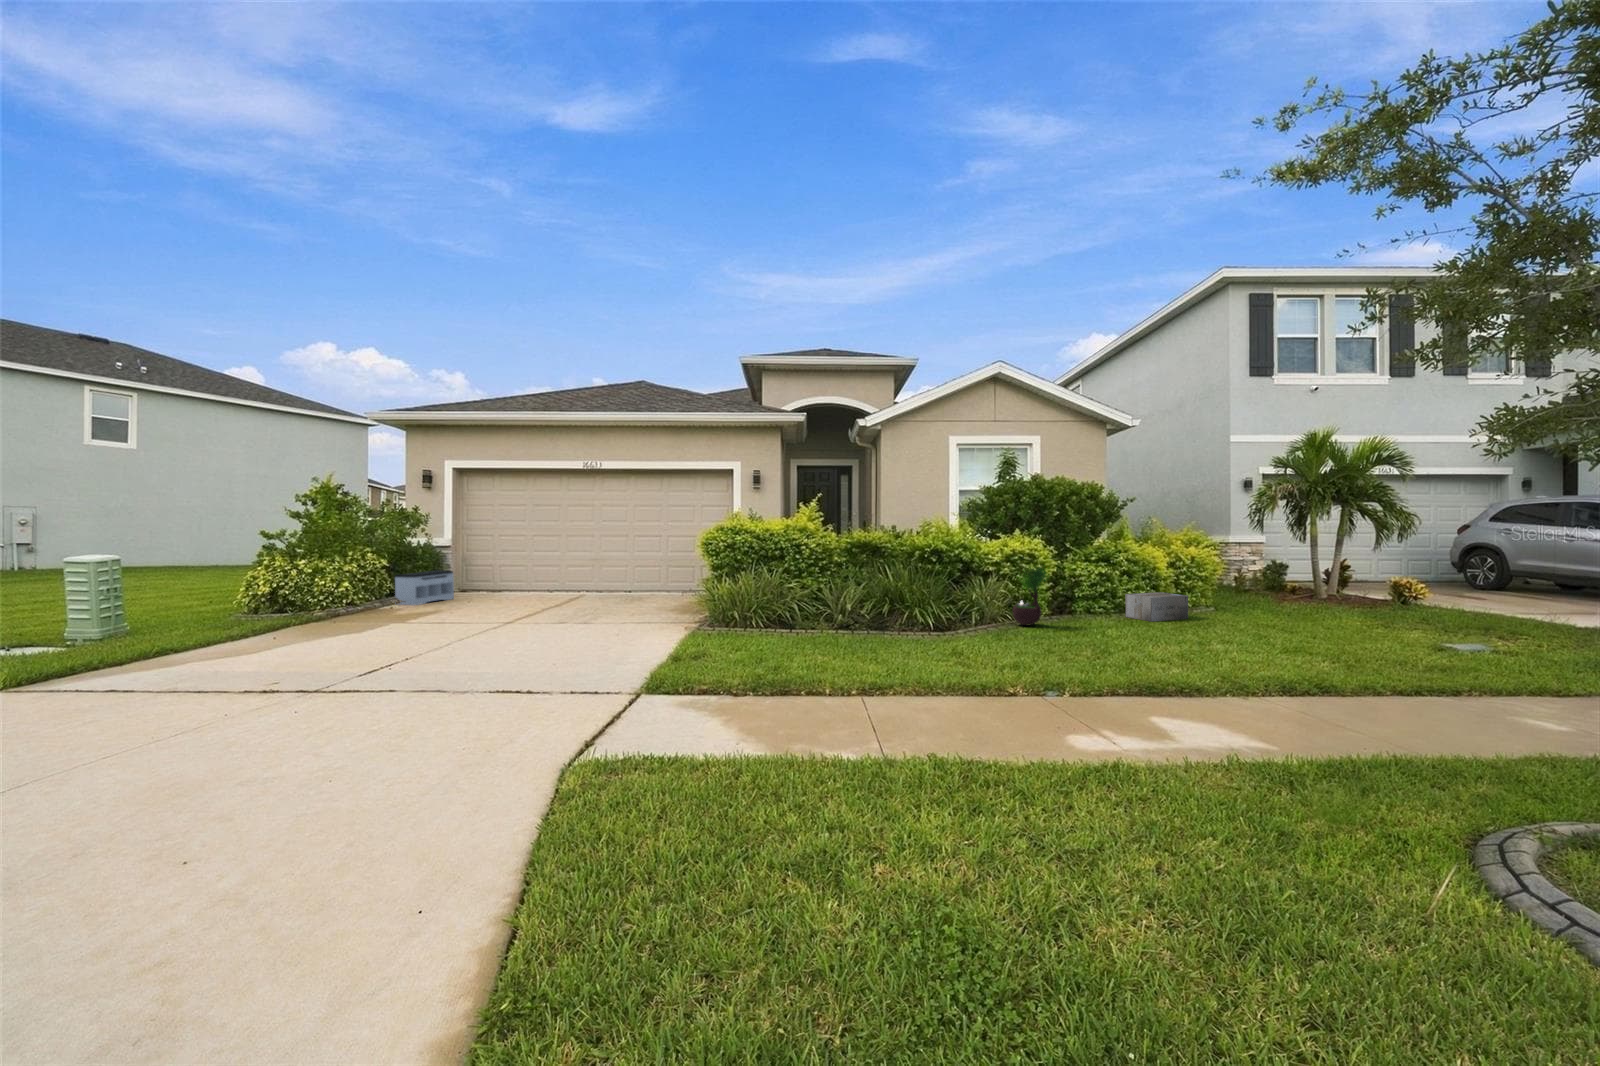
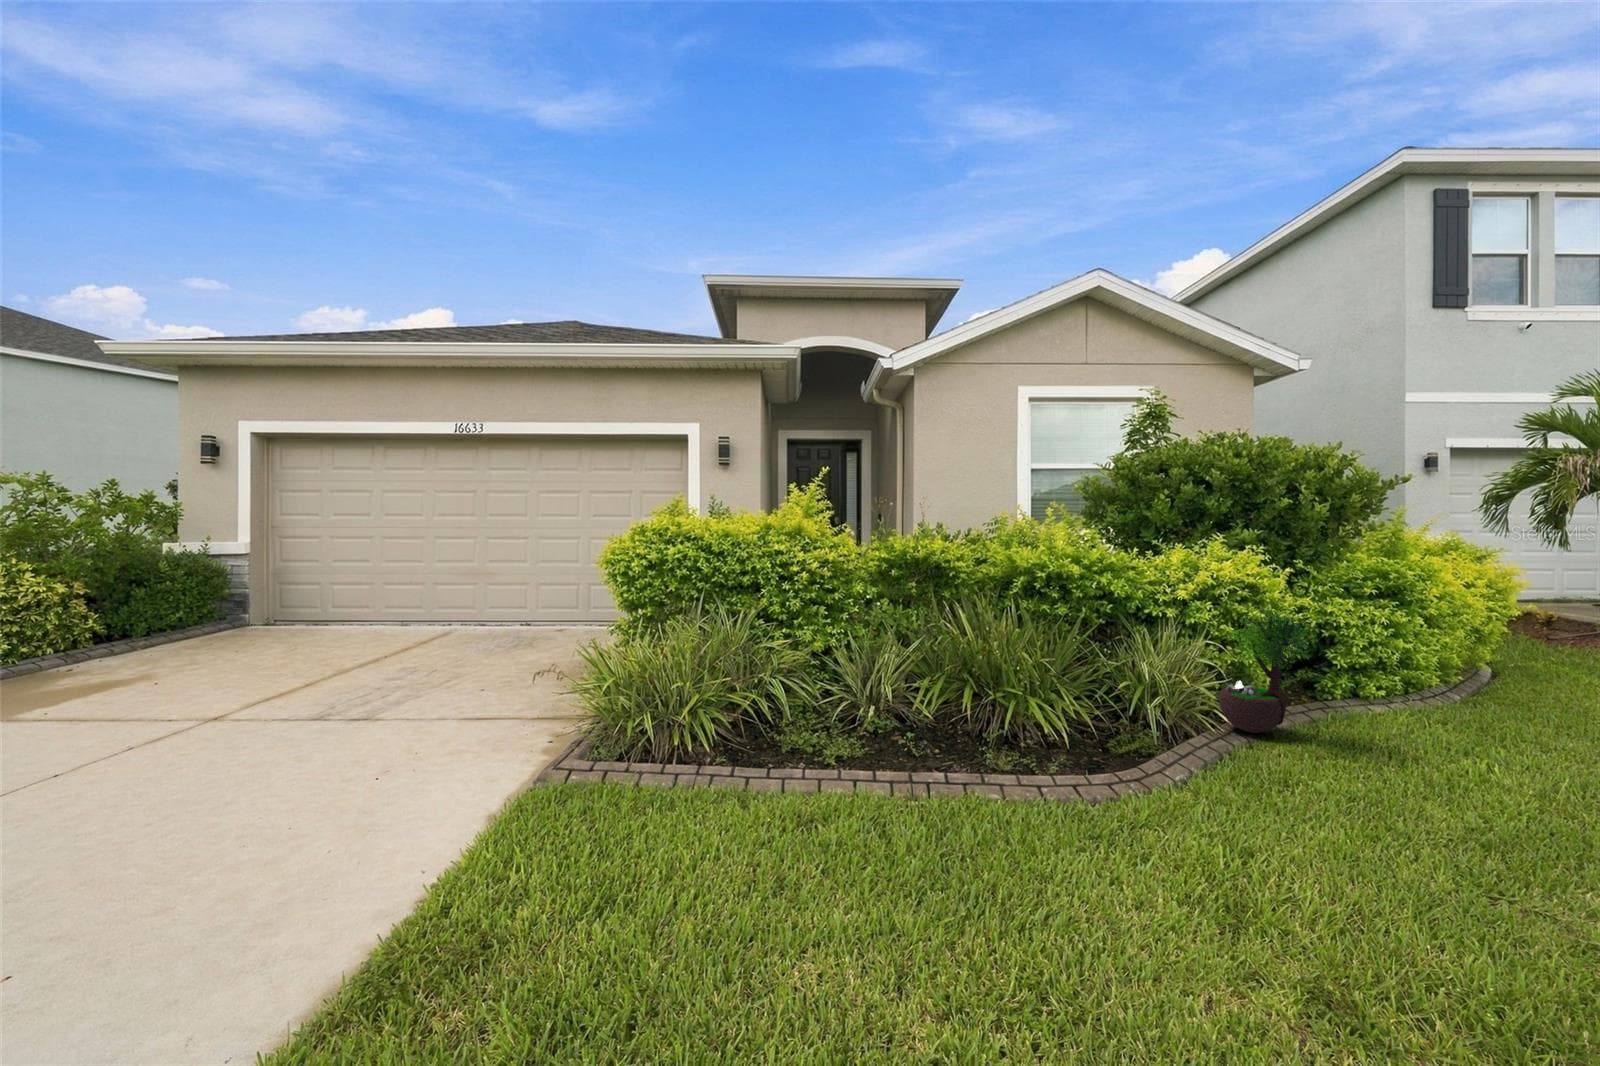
bench: present [395,570,454,605] -> none [124,591,244,652]
cardboard box: present [1125,592,1188,622] -> none [1406,651,1541,718]

